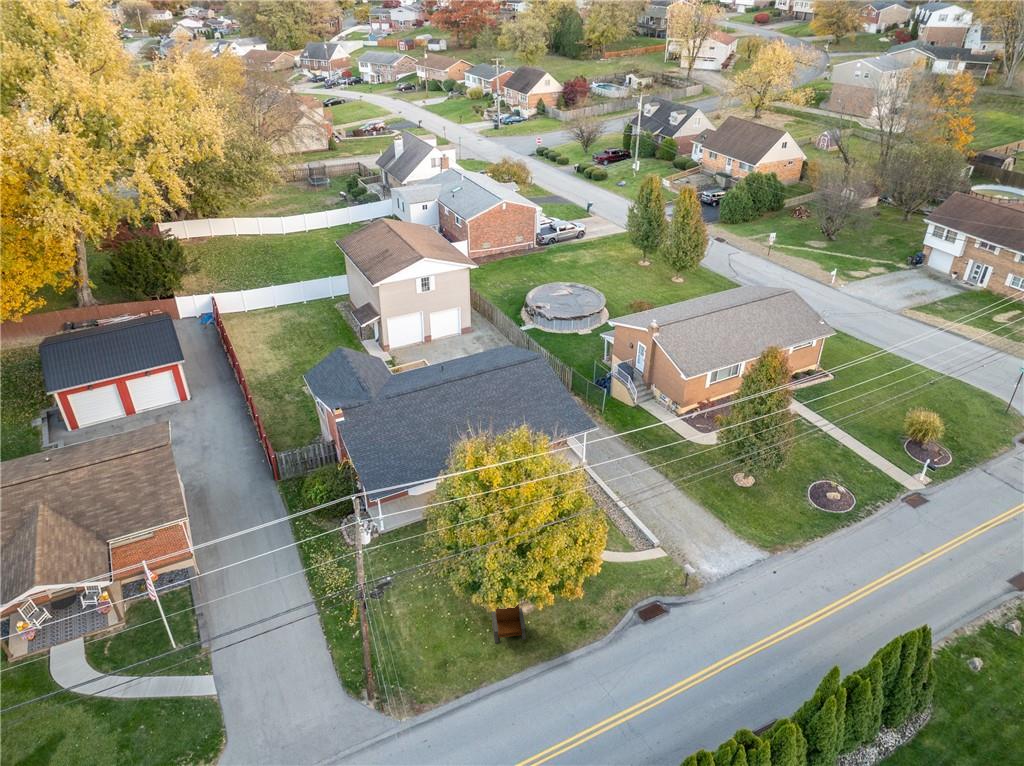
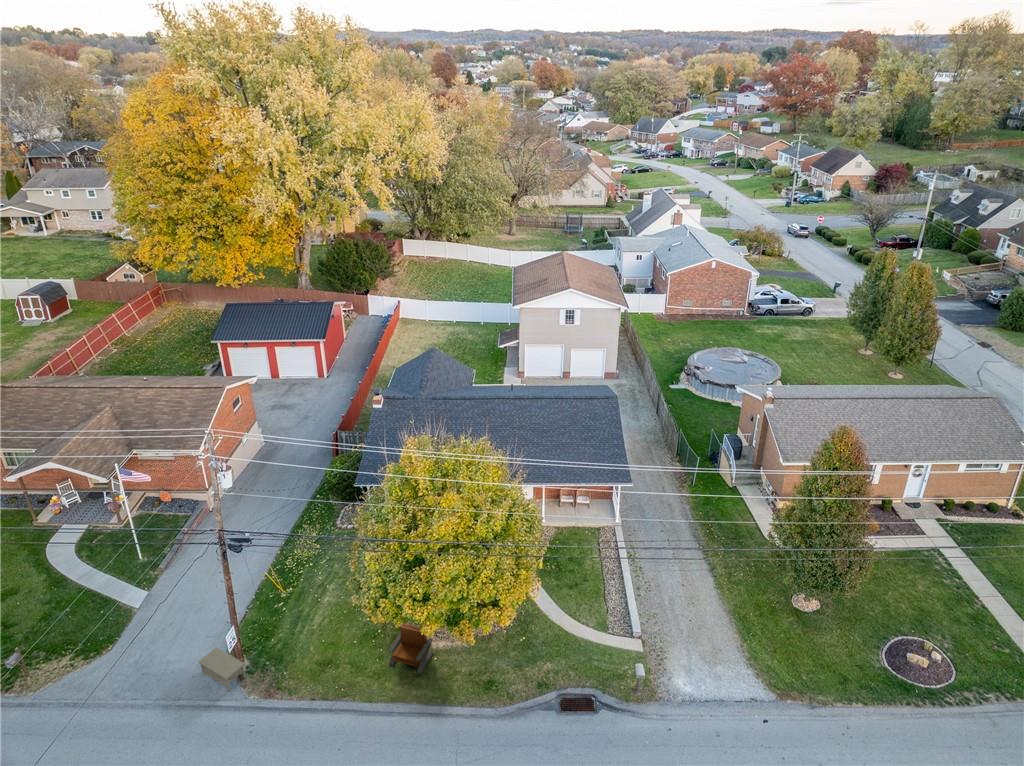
storage bench: none [337,692,383,722] -> present [198,647,246,691]

